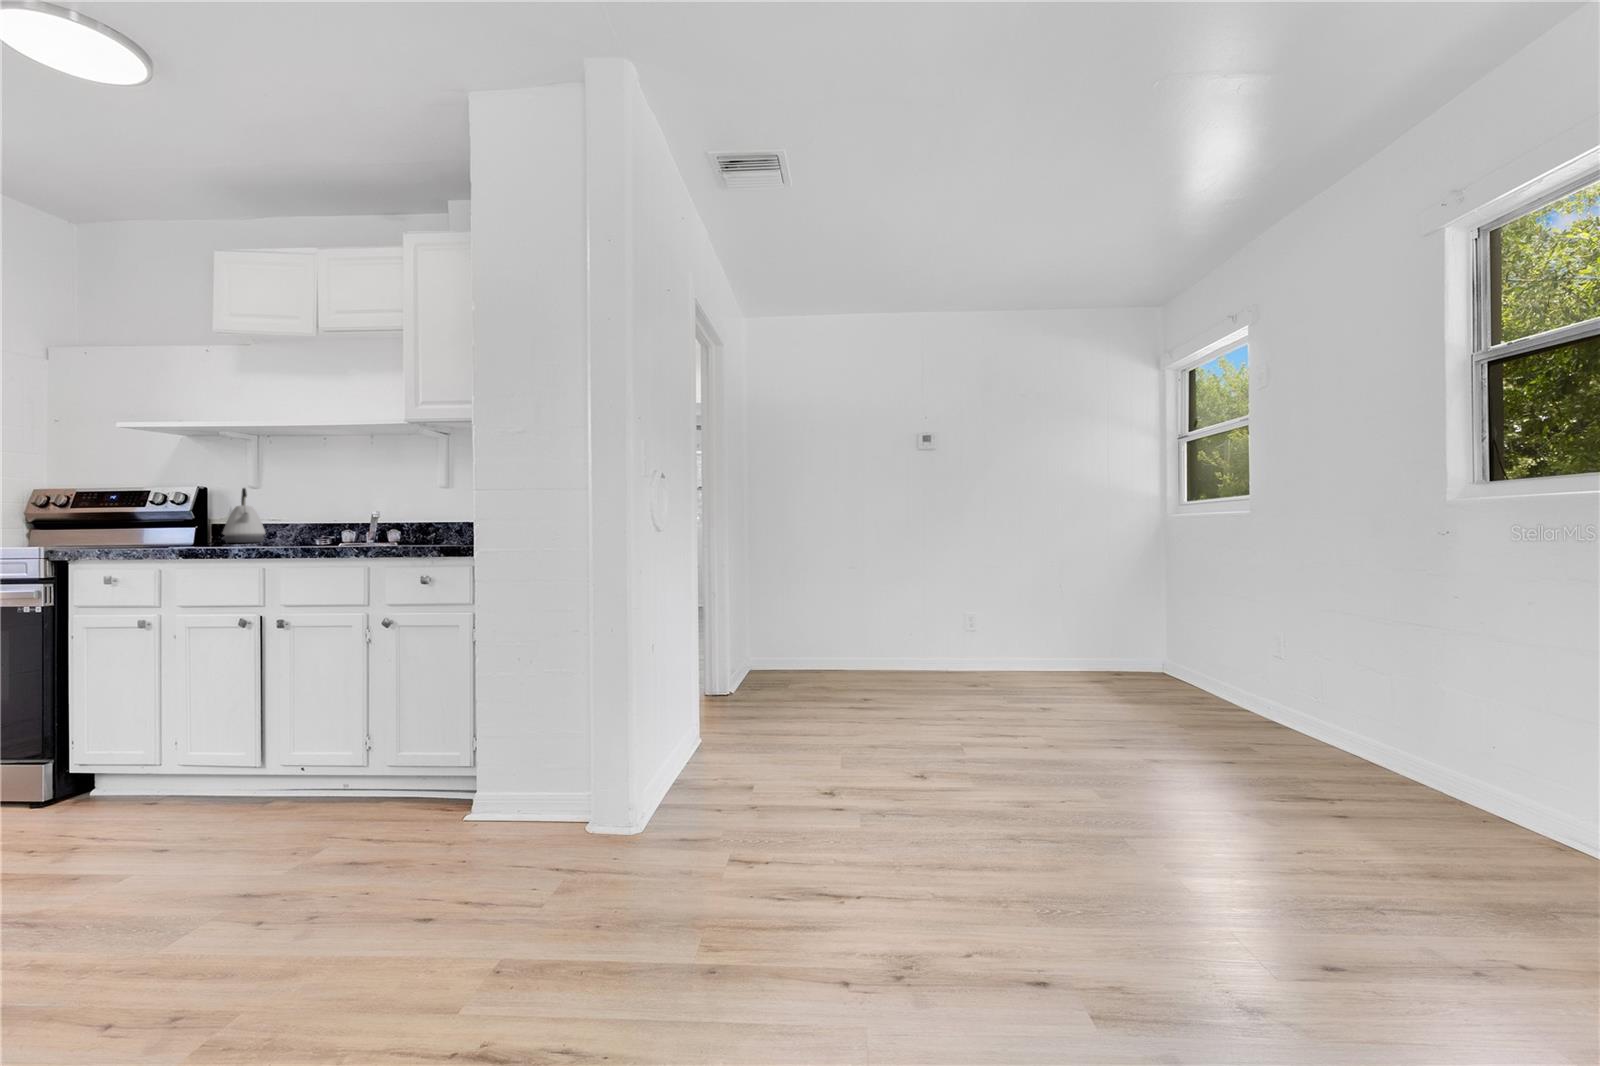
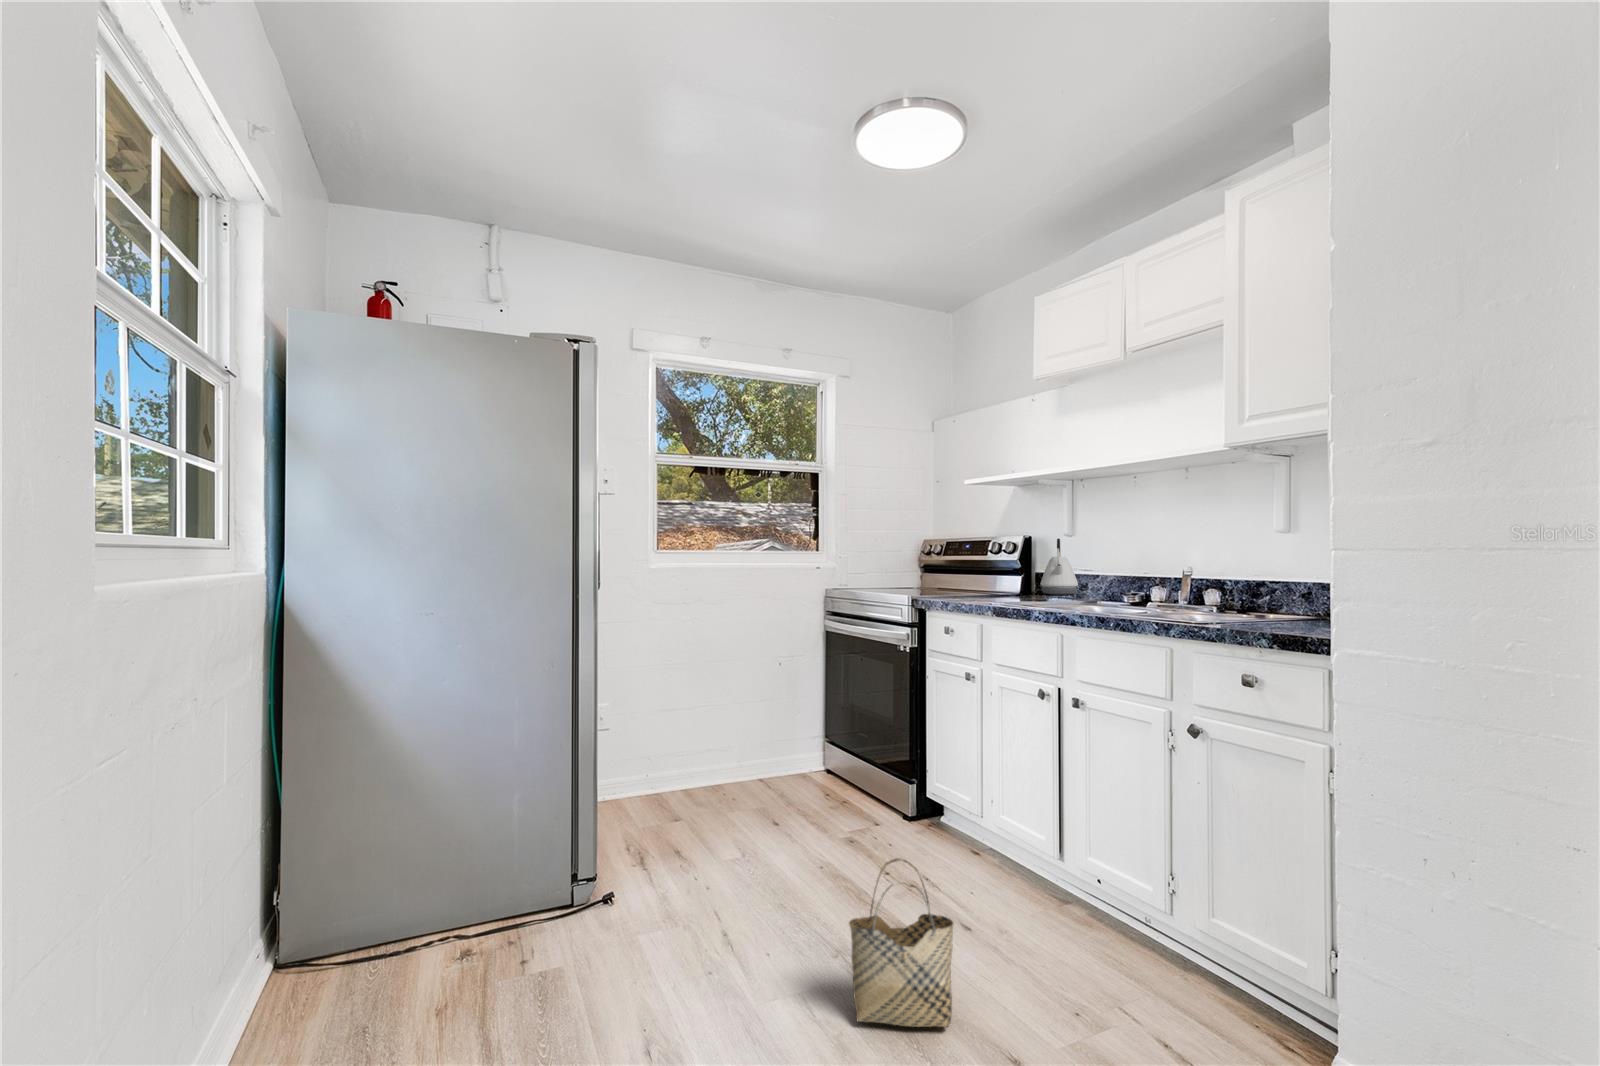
woven basket: none [53,772,182,929] -> present [849,858,954,1027]

